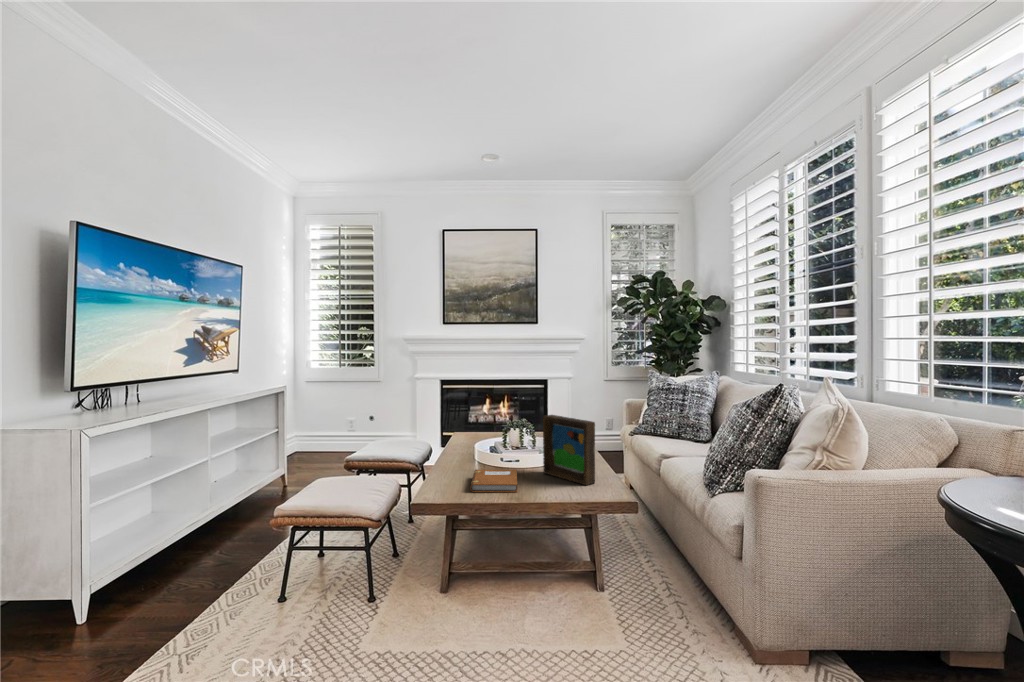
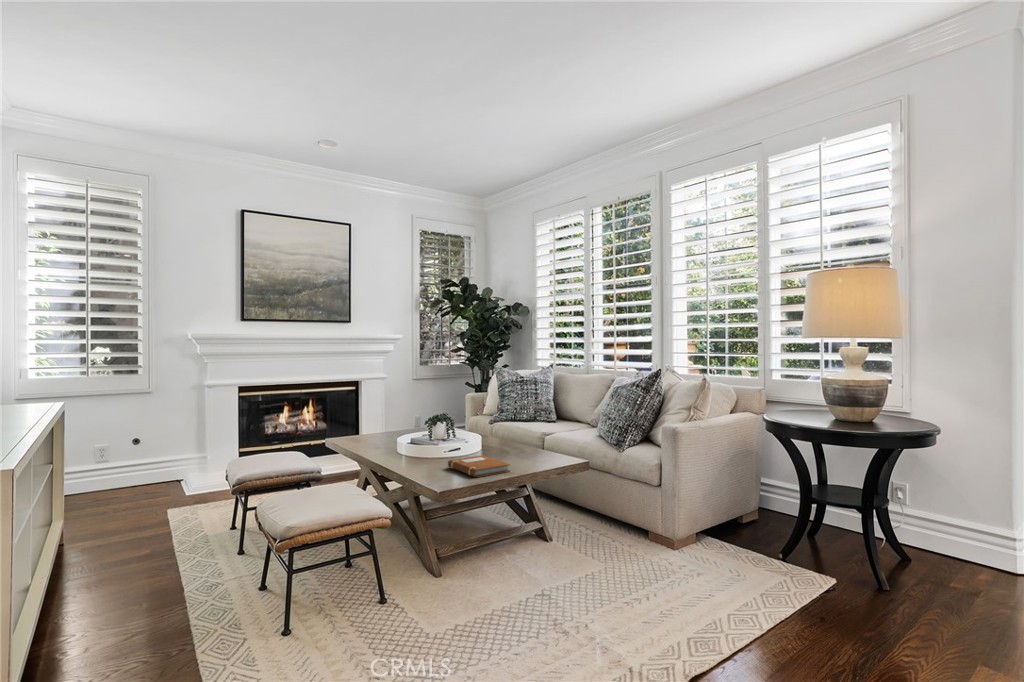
picture frame: present [543,415,595,485] -> none [496,403,549,459]

